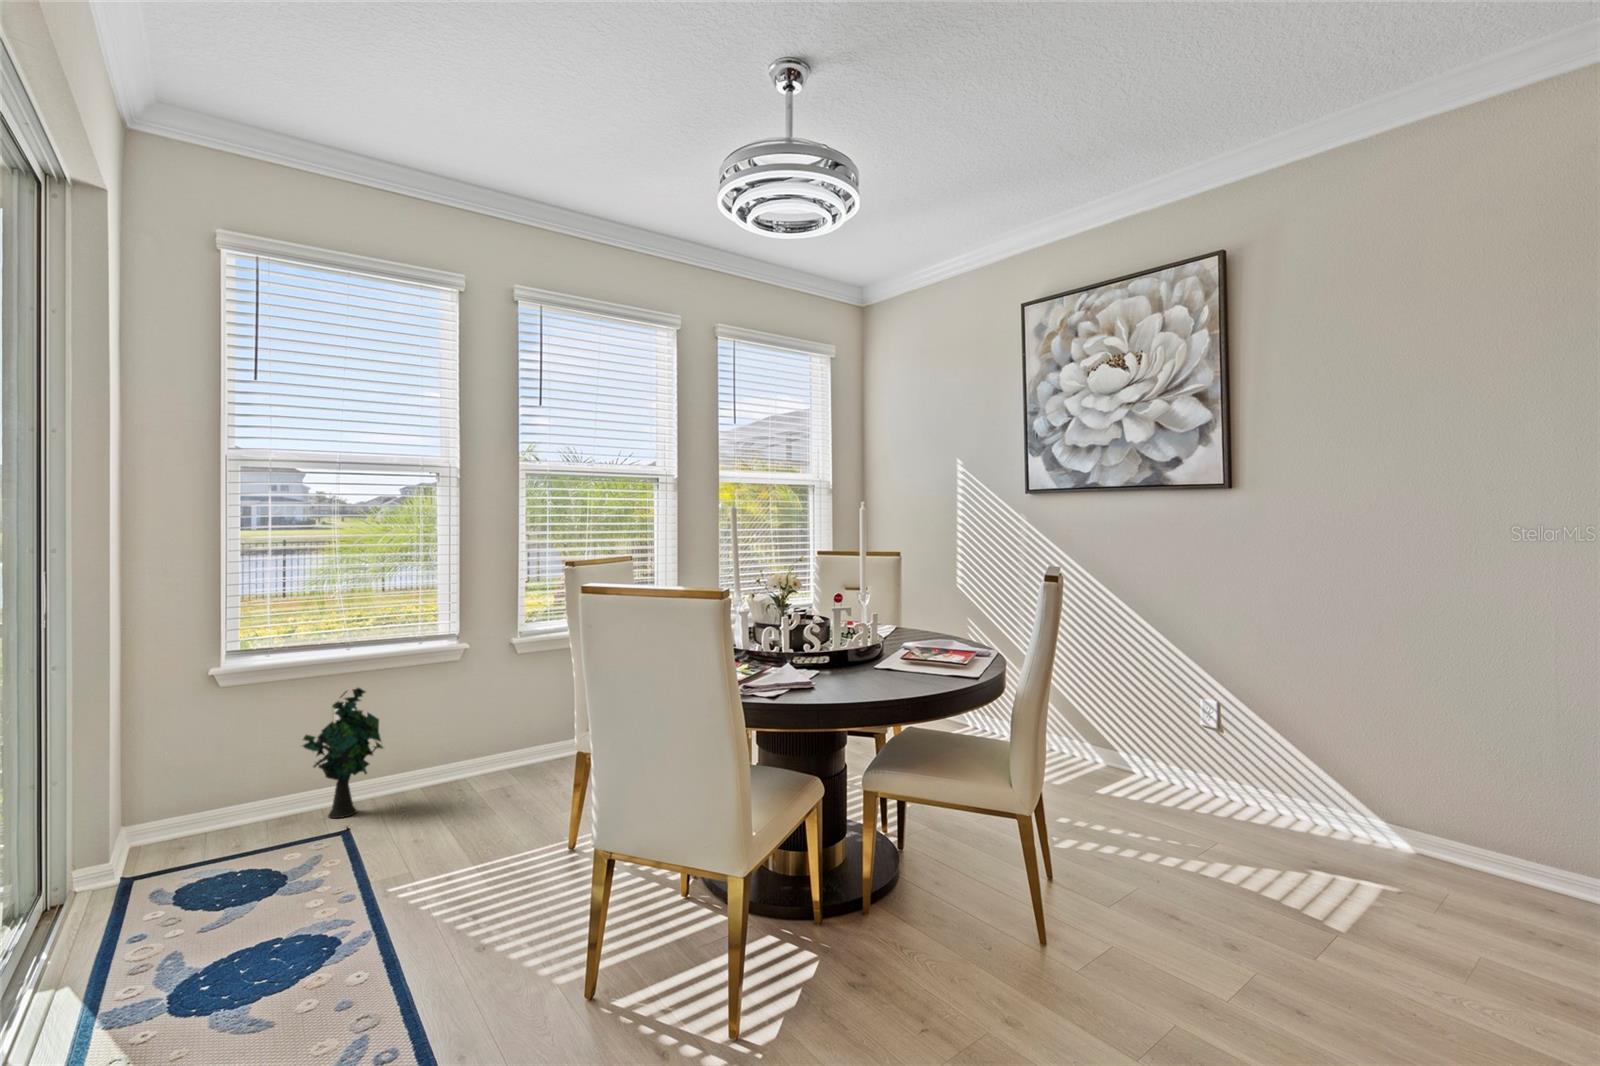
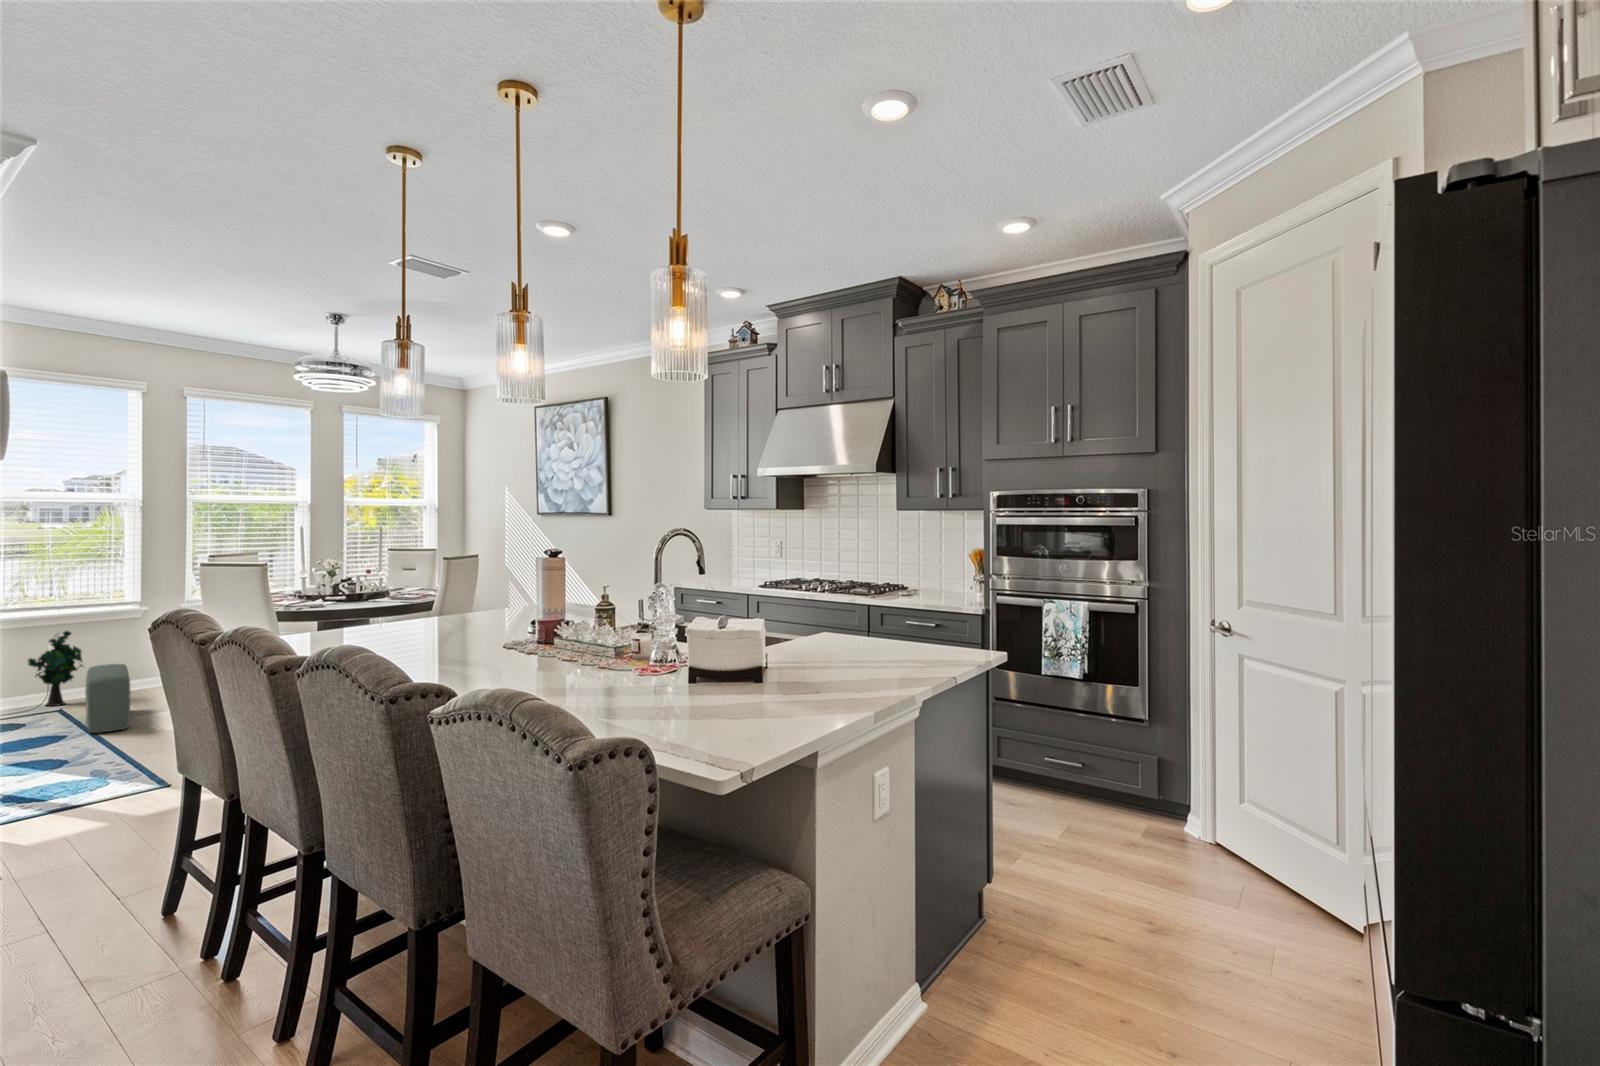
pouf: none [387,758,461,925] -> present [85,664,131,733]

